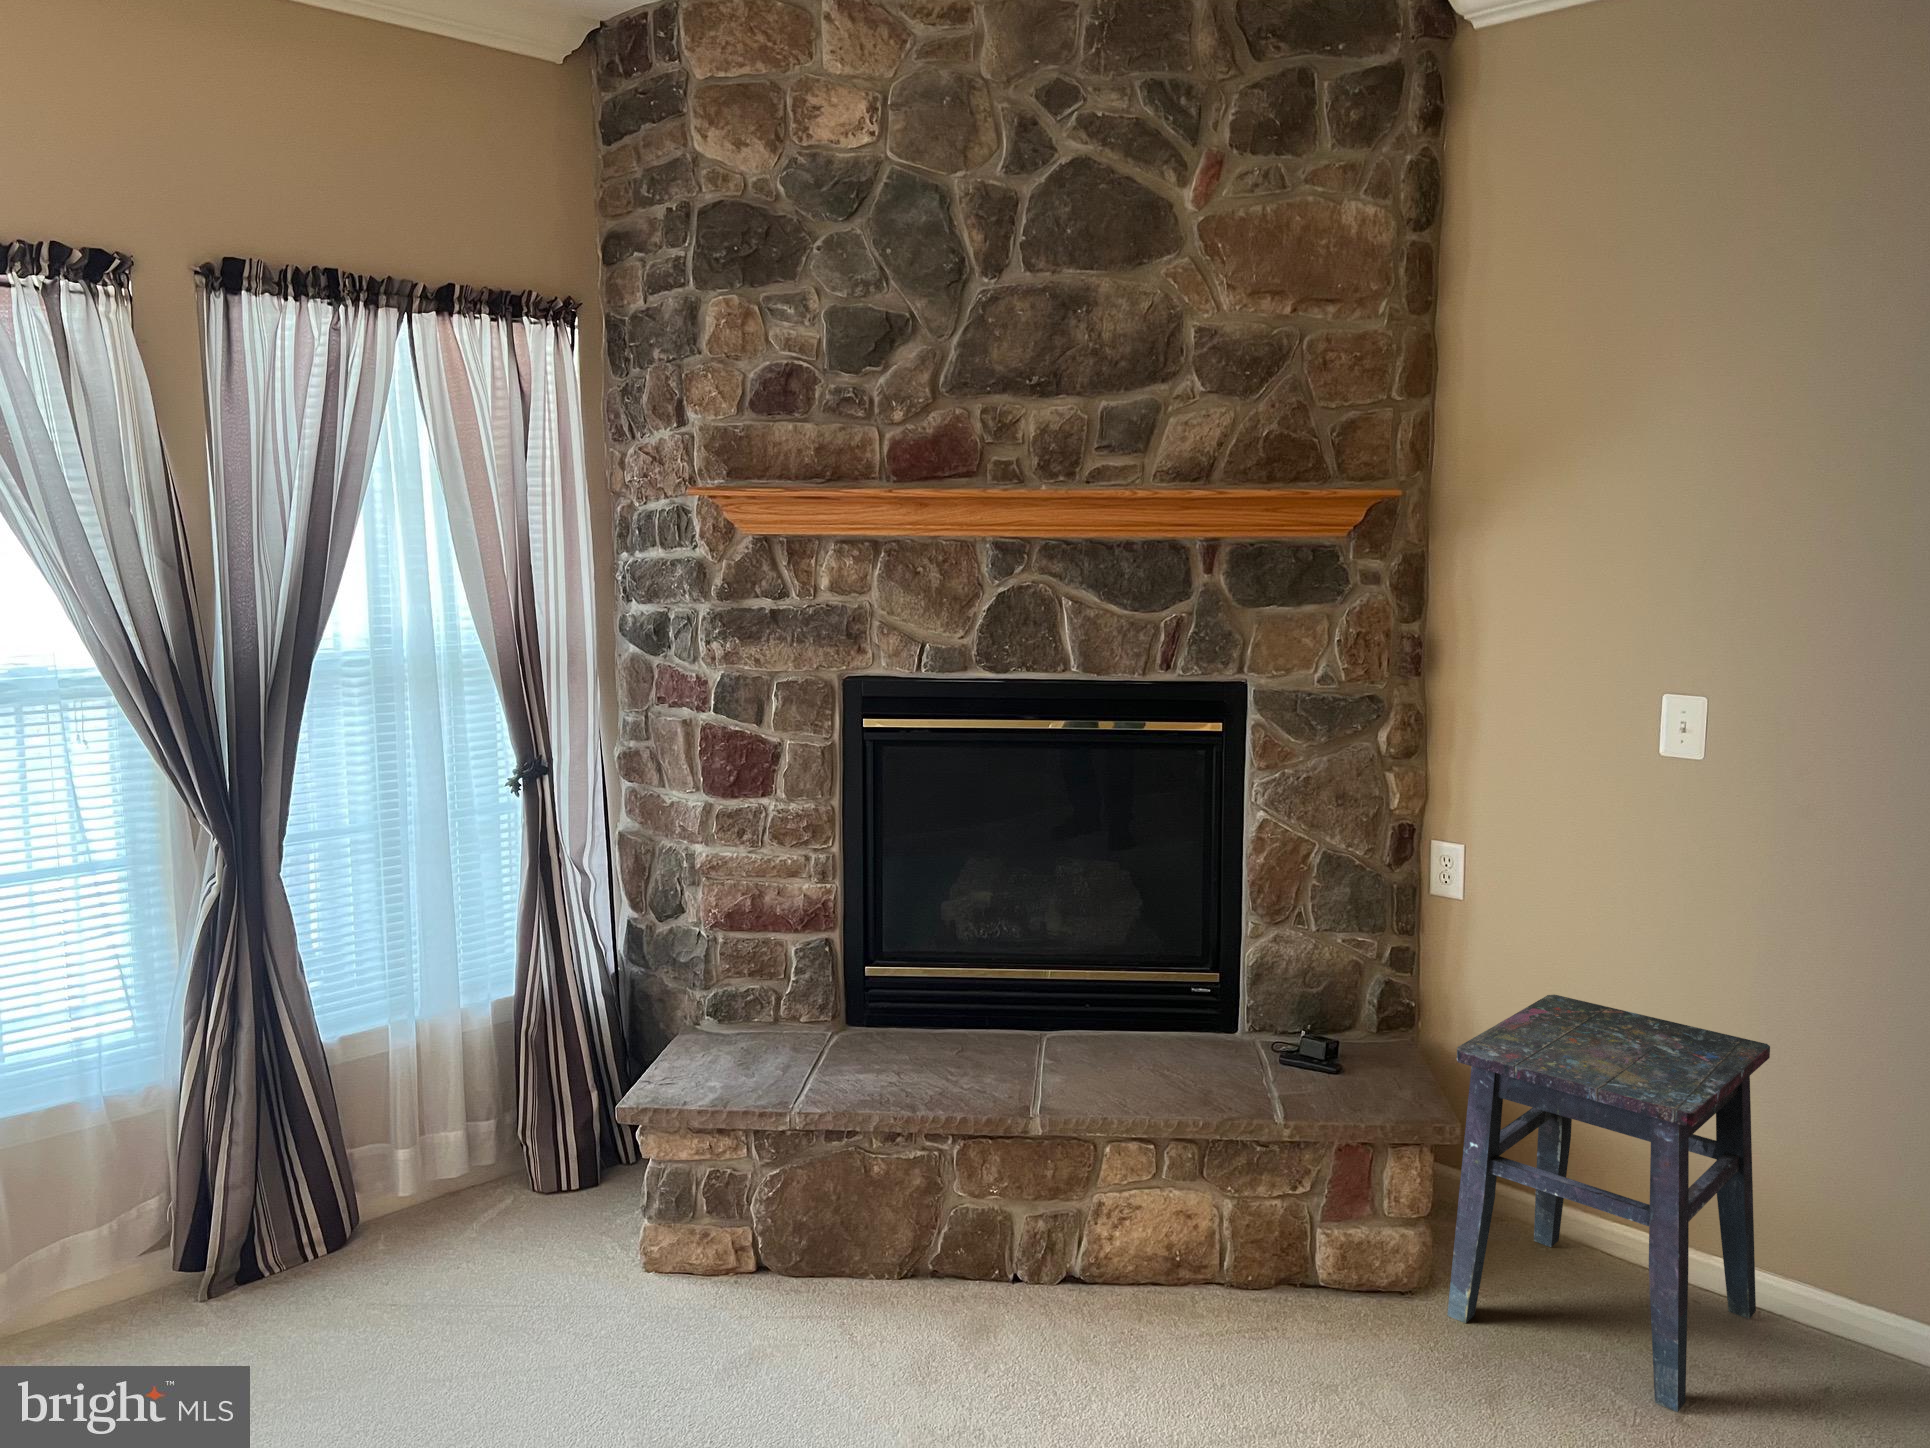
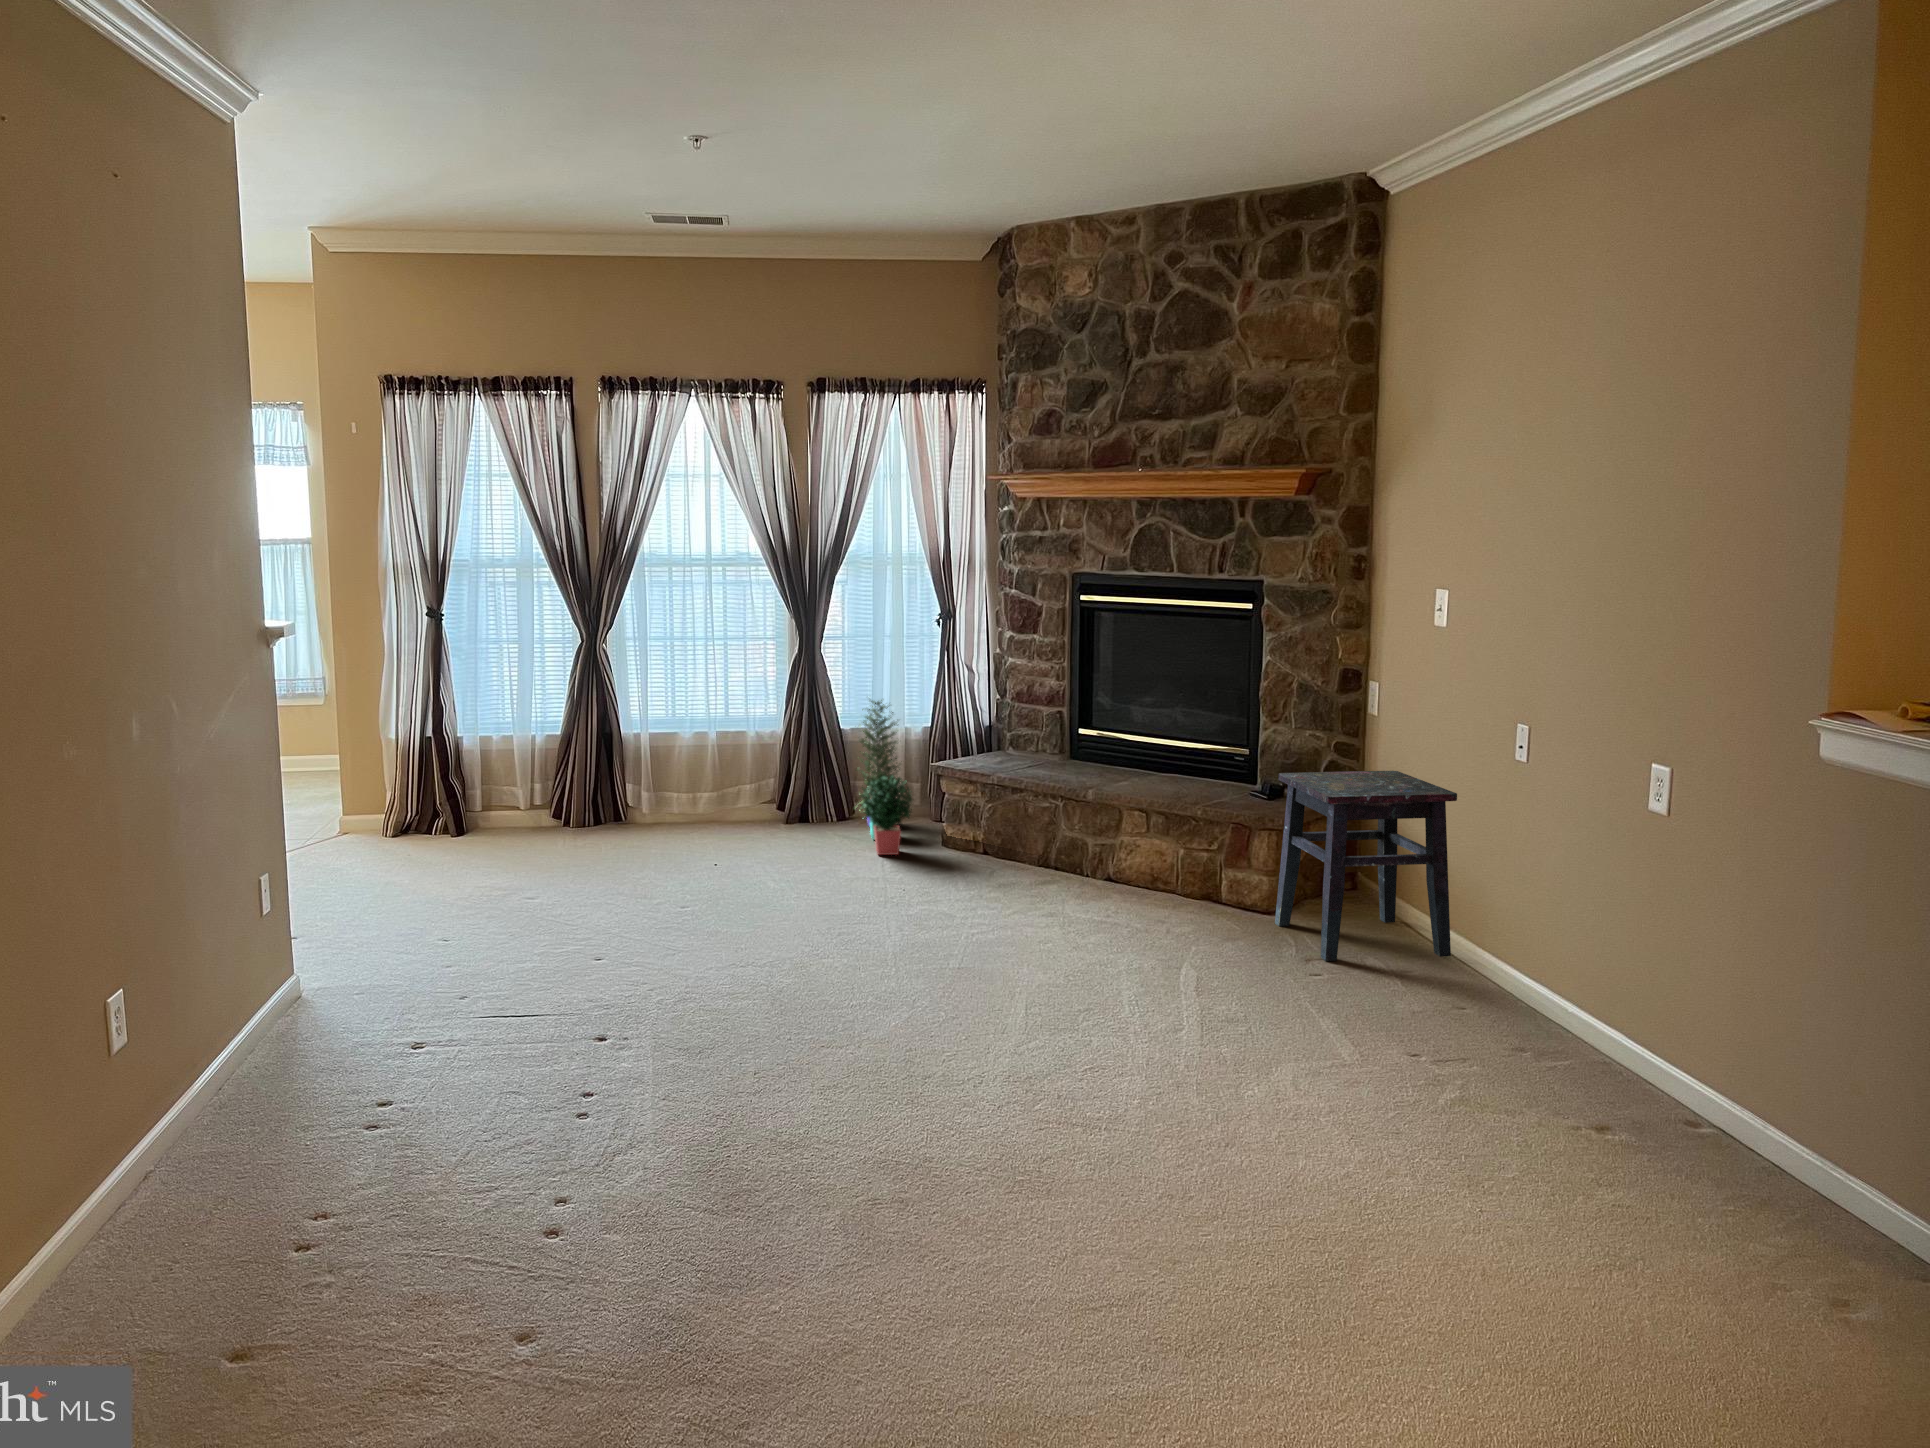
potted plant: none [377,967,620,1362] -> present [858,700,912,855]

